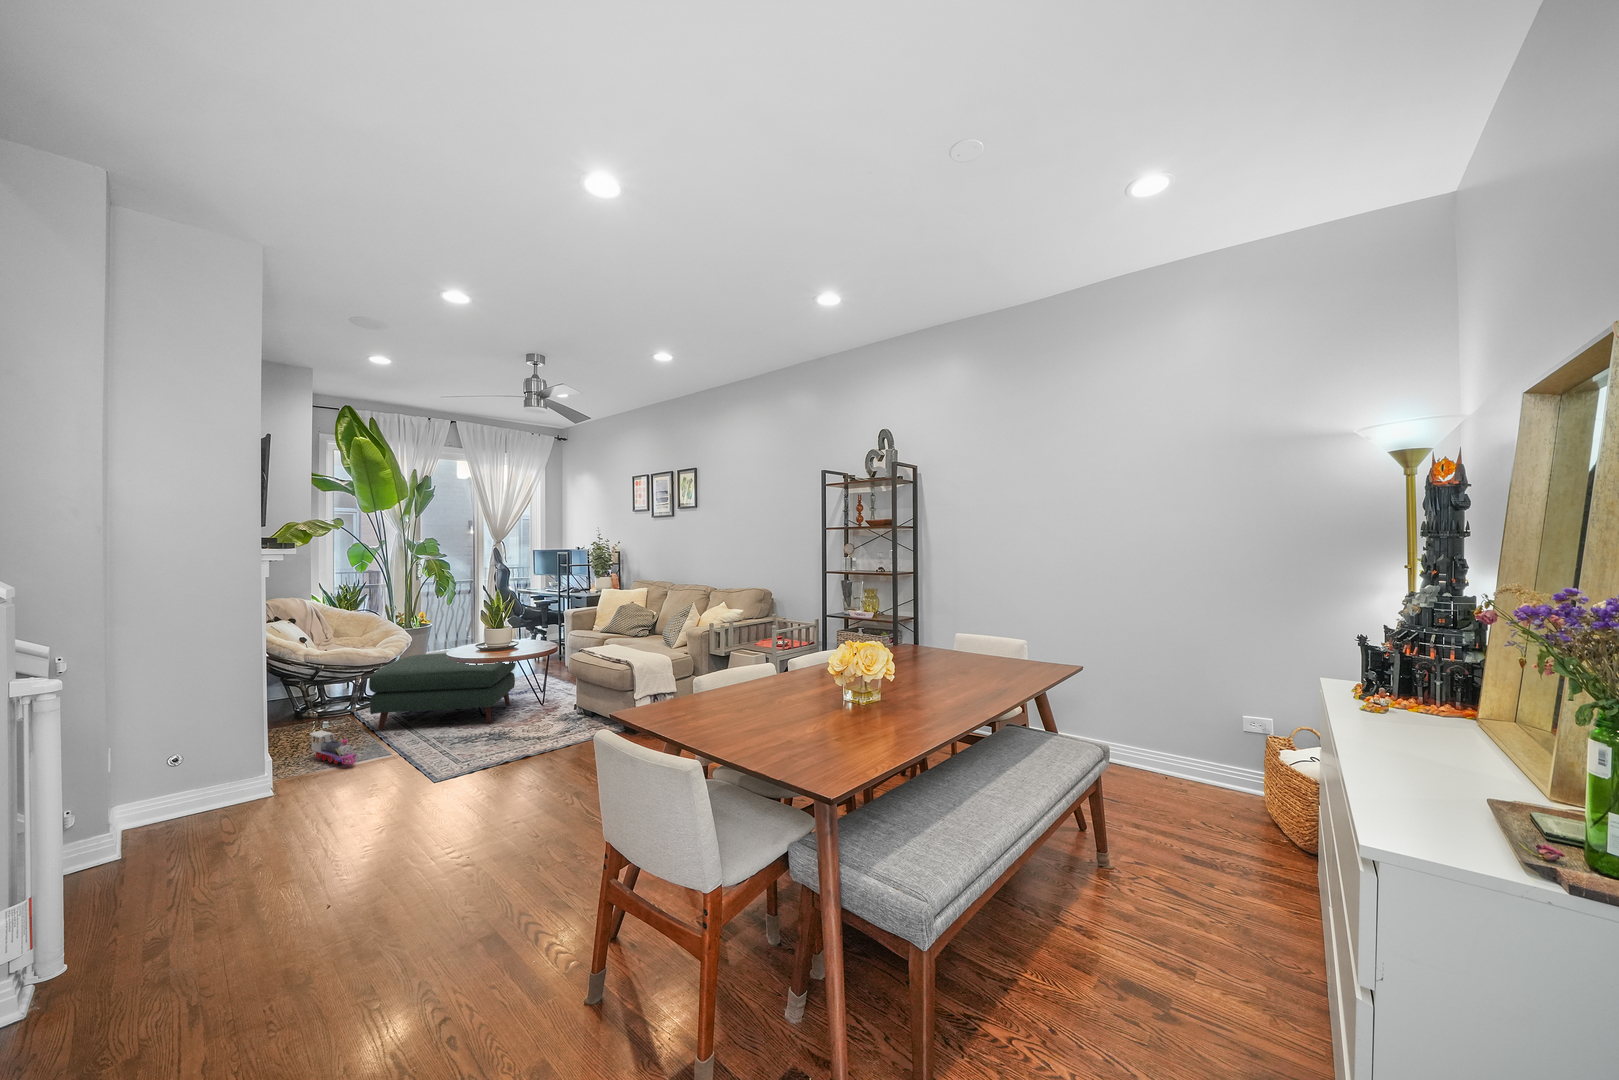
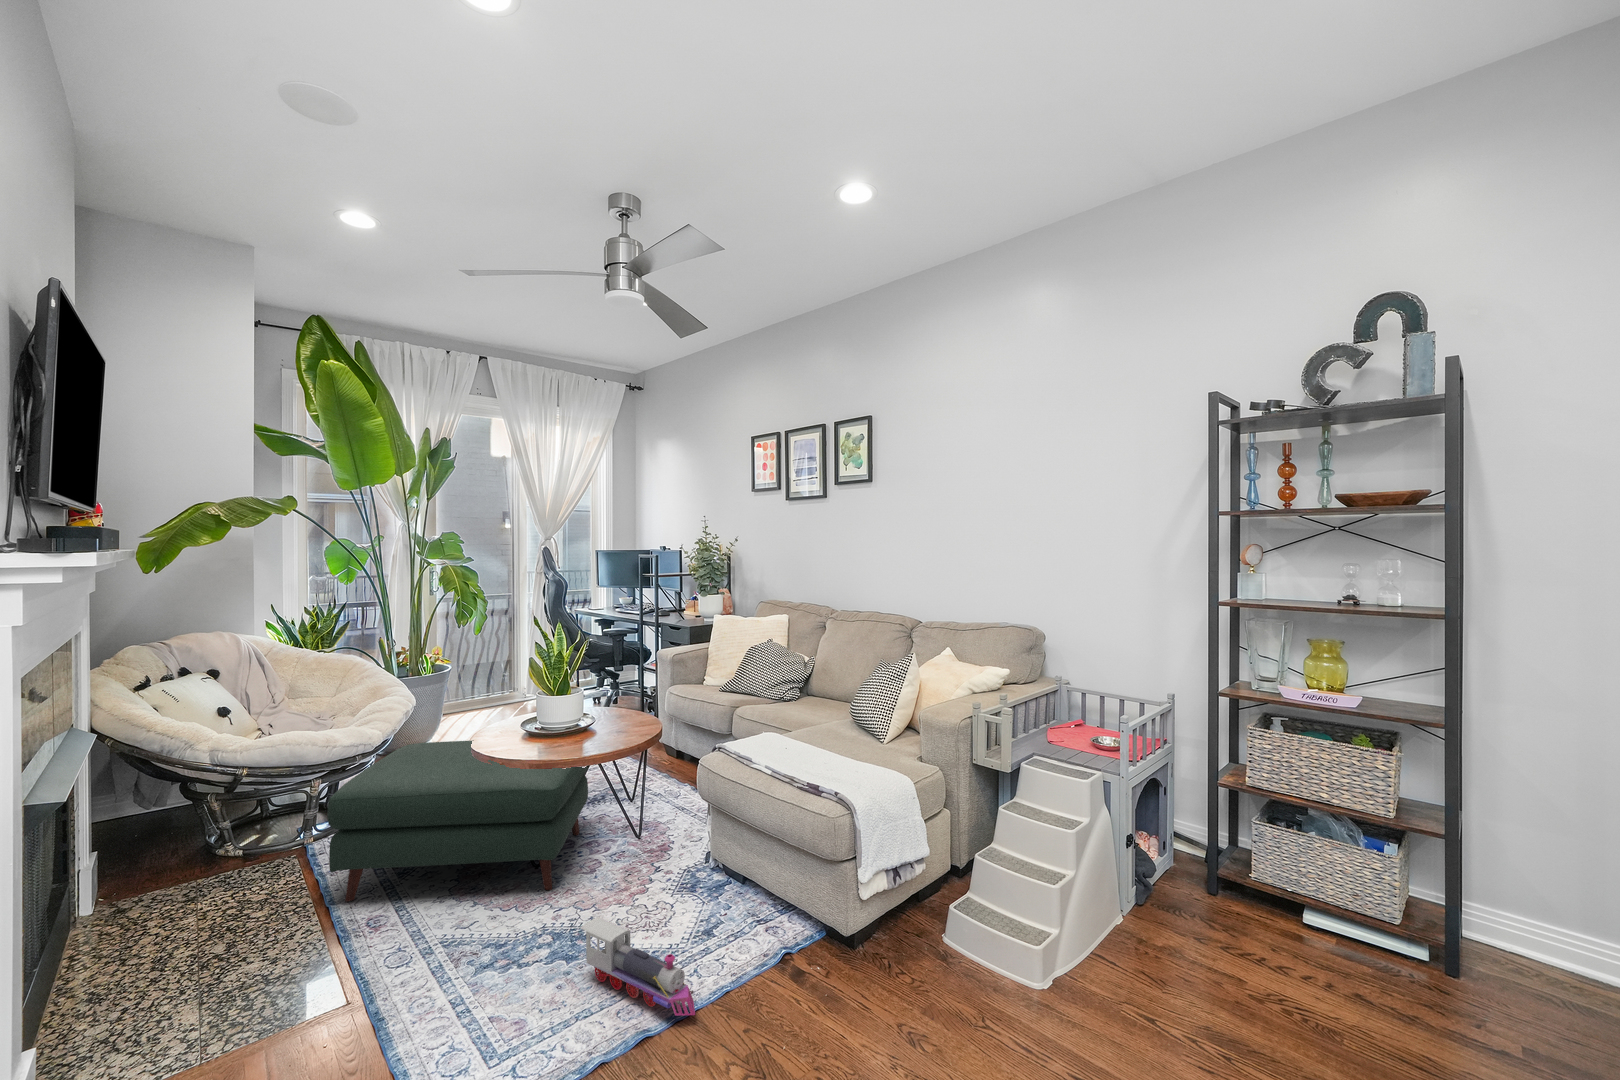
toy train: present [310,731,357,764] -> present [581,917,695,1016]

